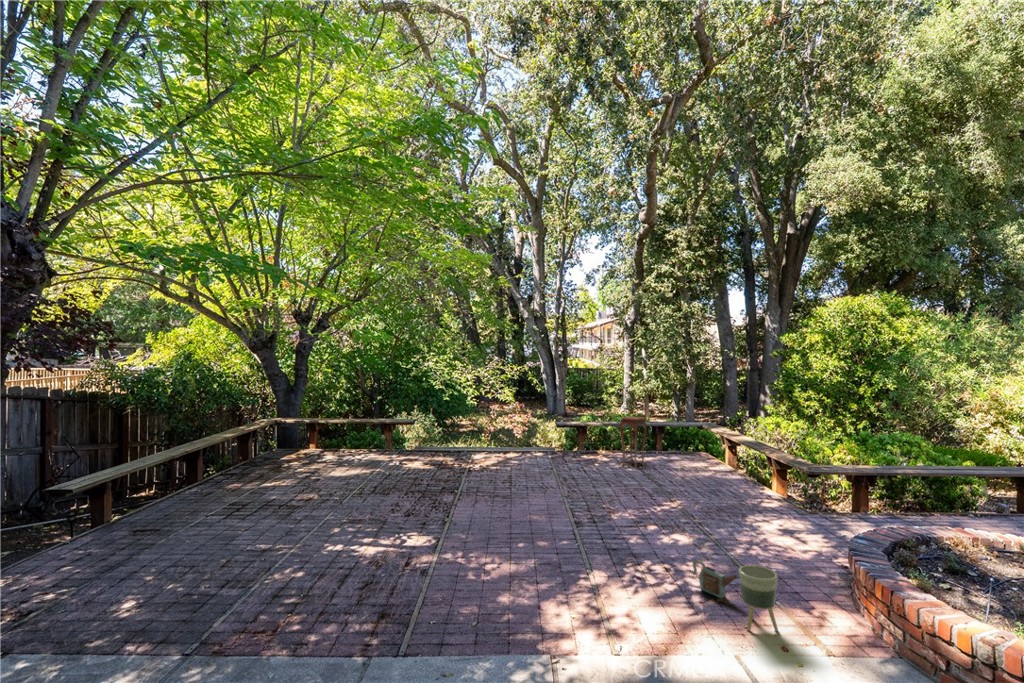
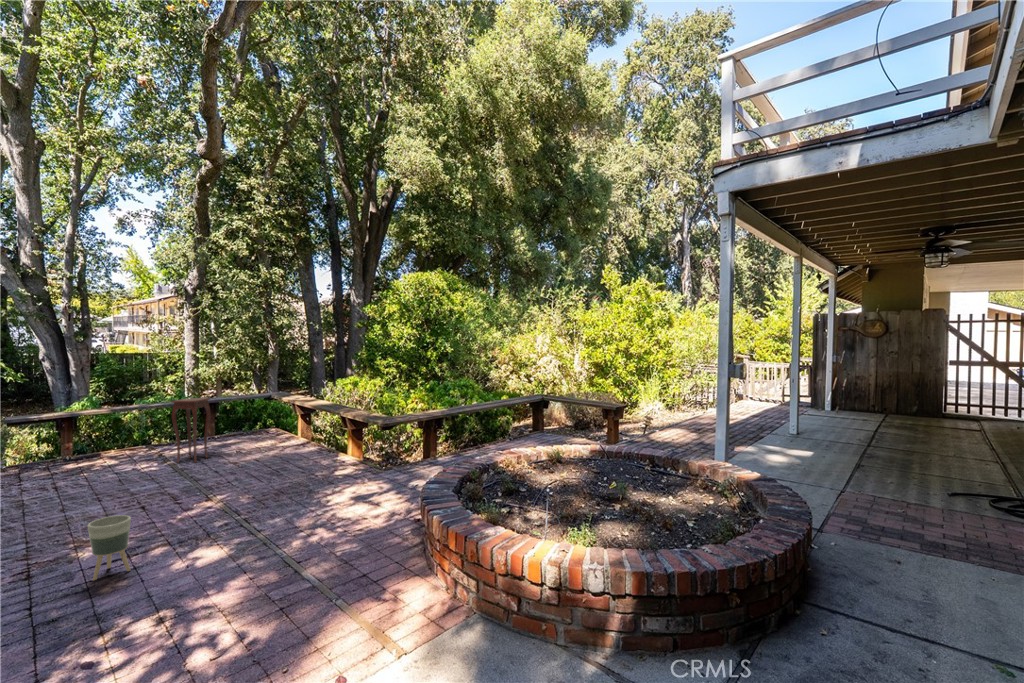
watering can: present [693,560,737,598] -> none [257,554,311,592]
planter: present [739,565,778,631] -> present [88,515,131,580]

